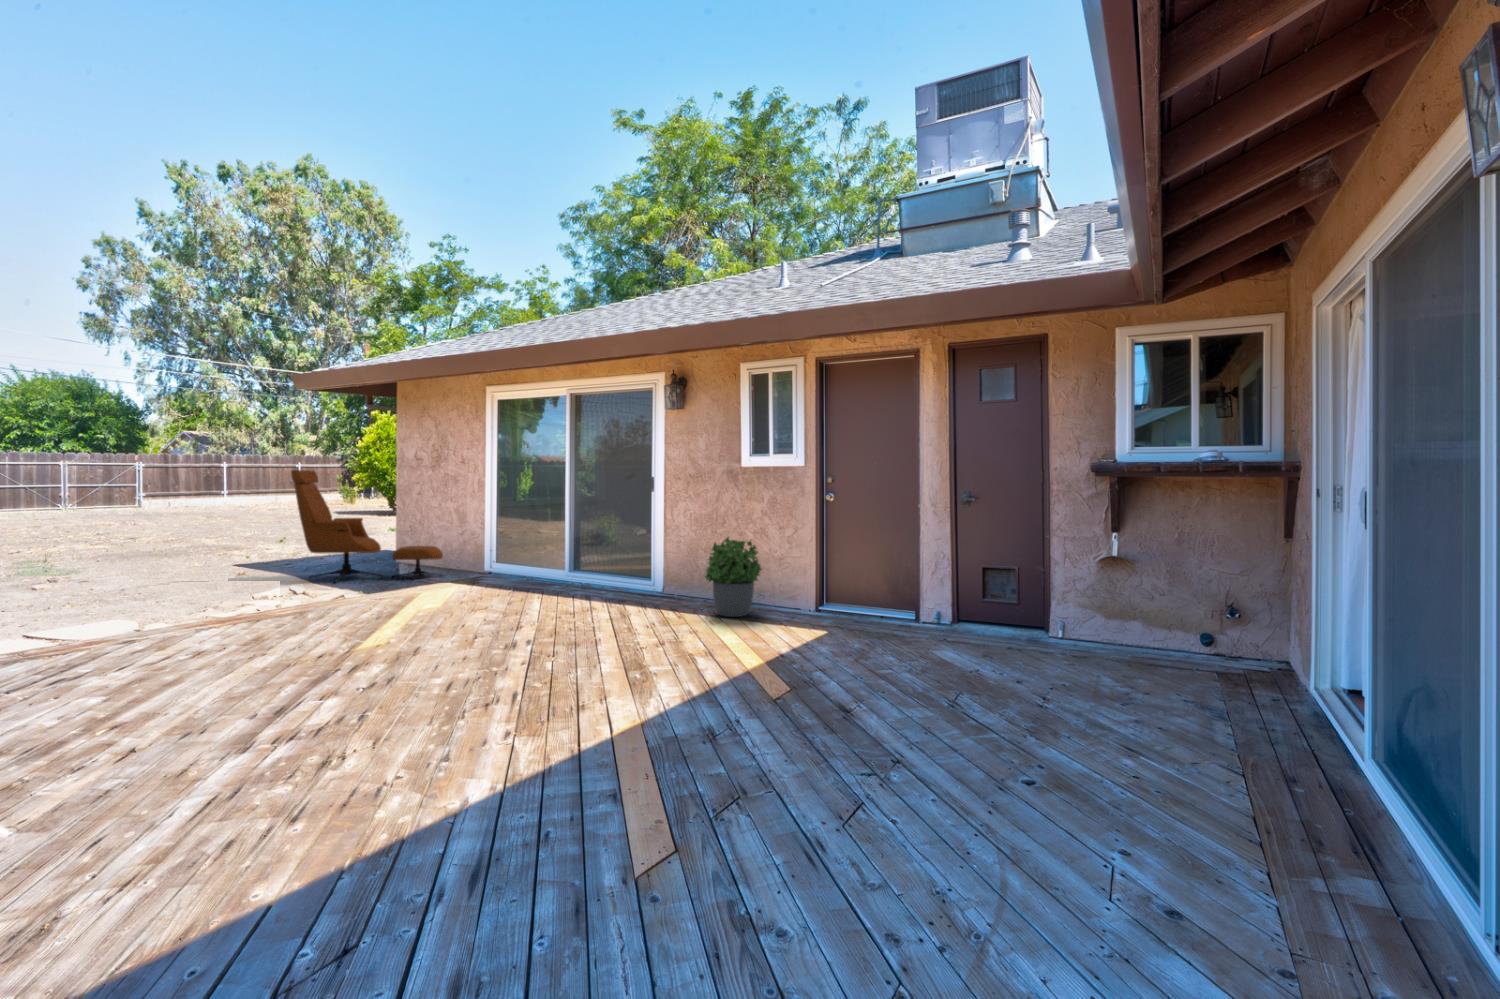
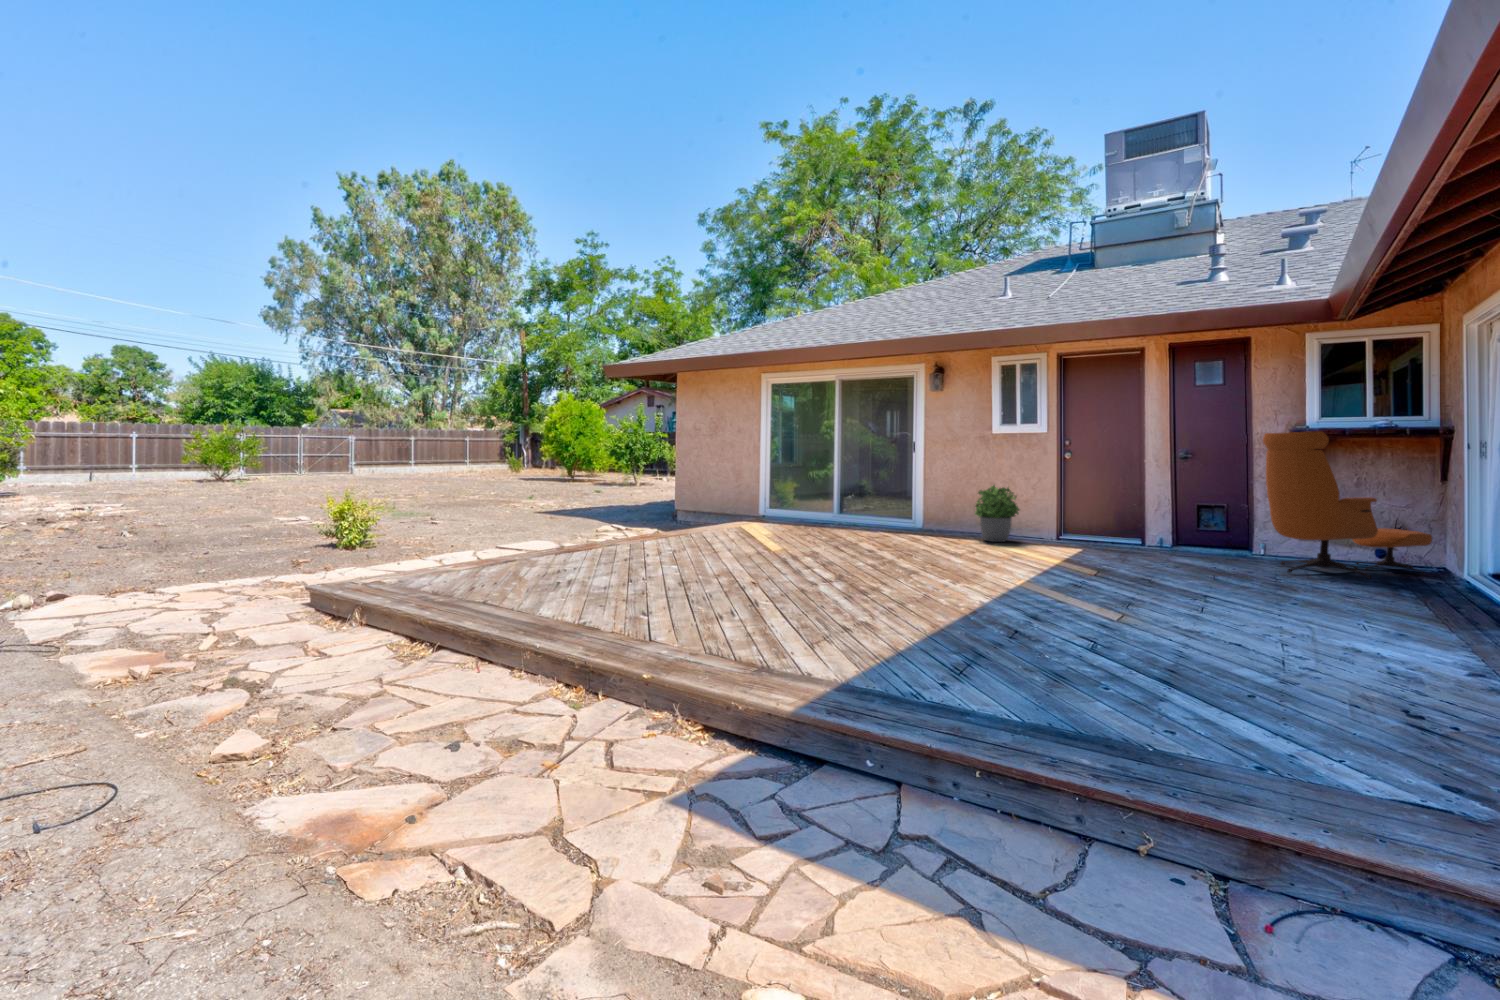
lounge chair: present [291,470,443,583] -> present [1263,431,1432,579]

